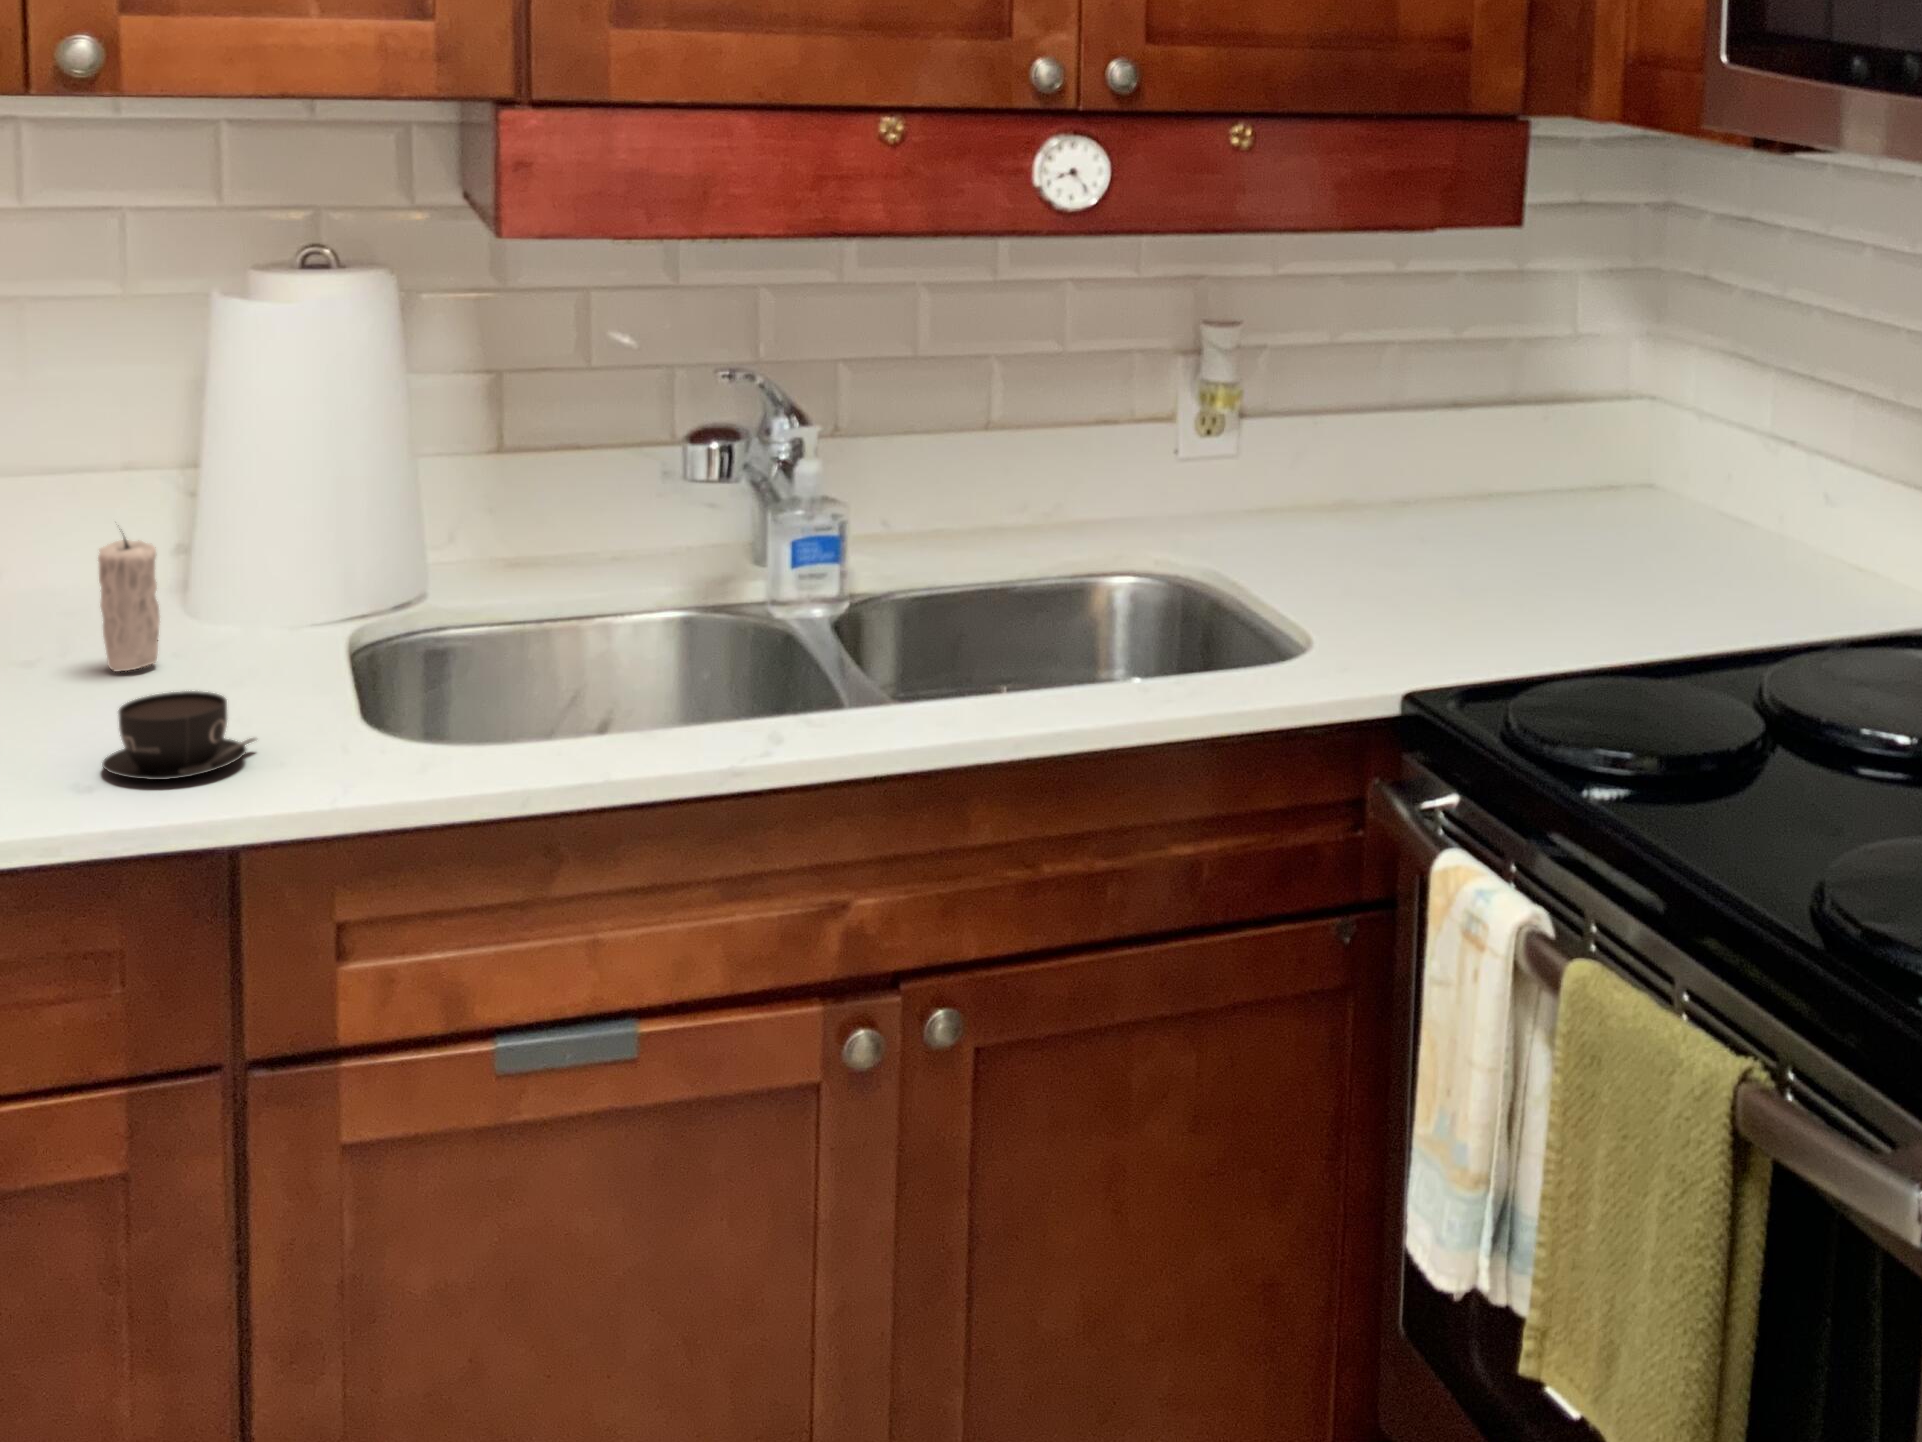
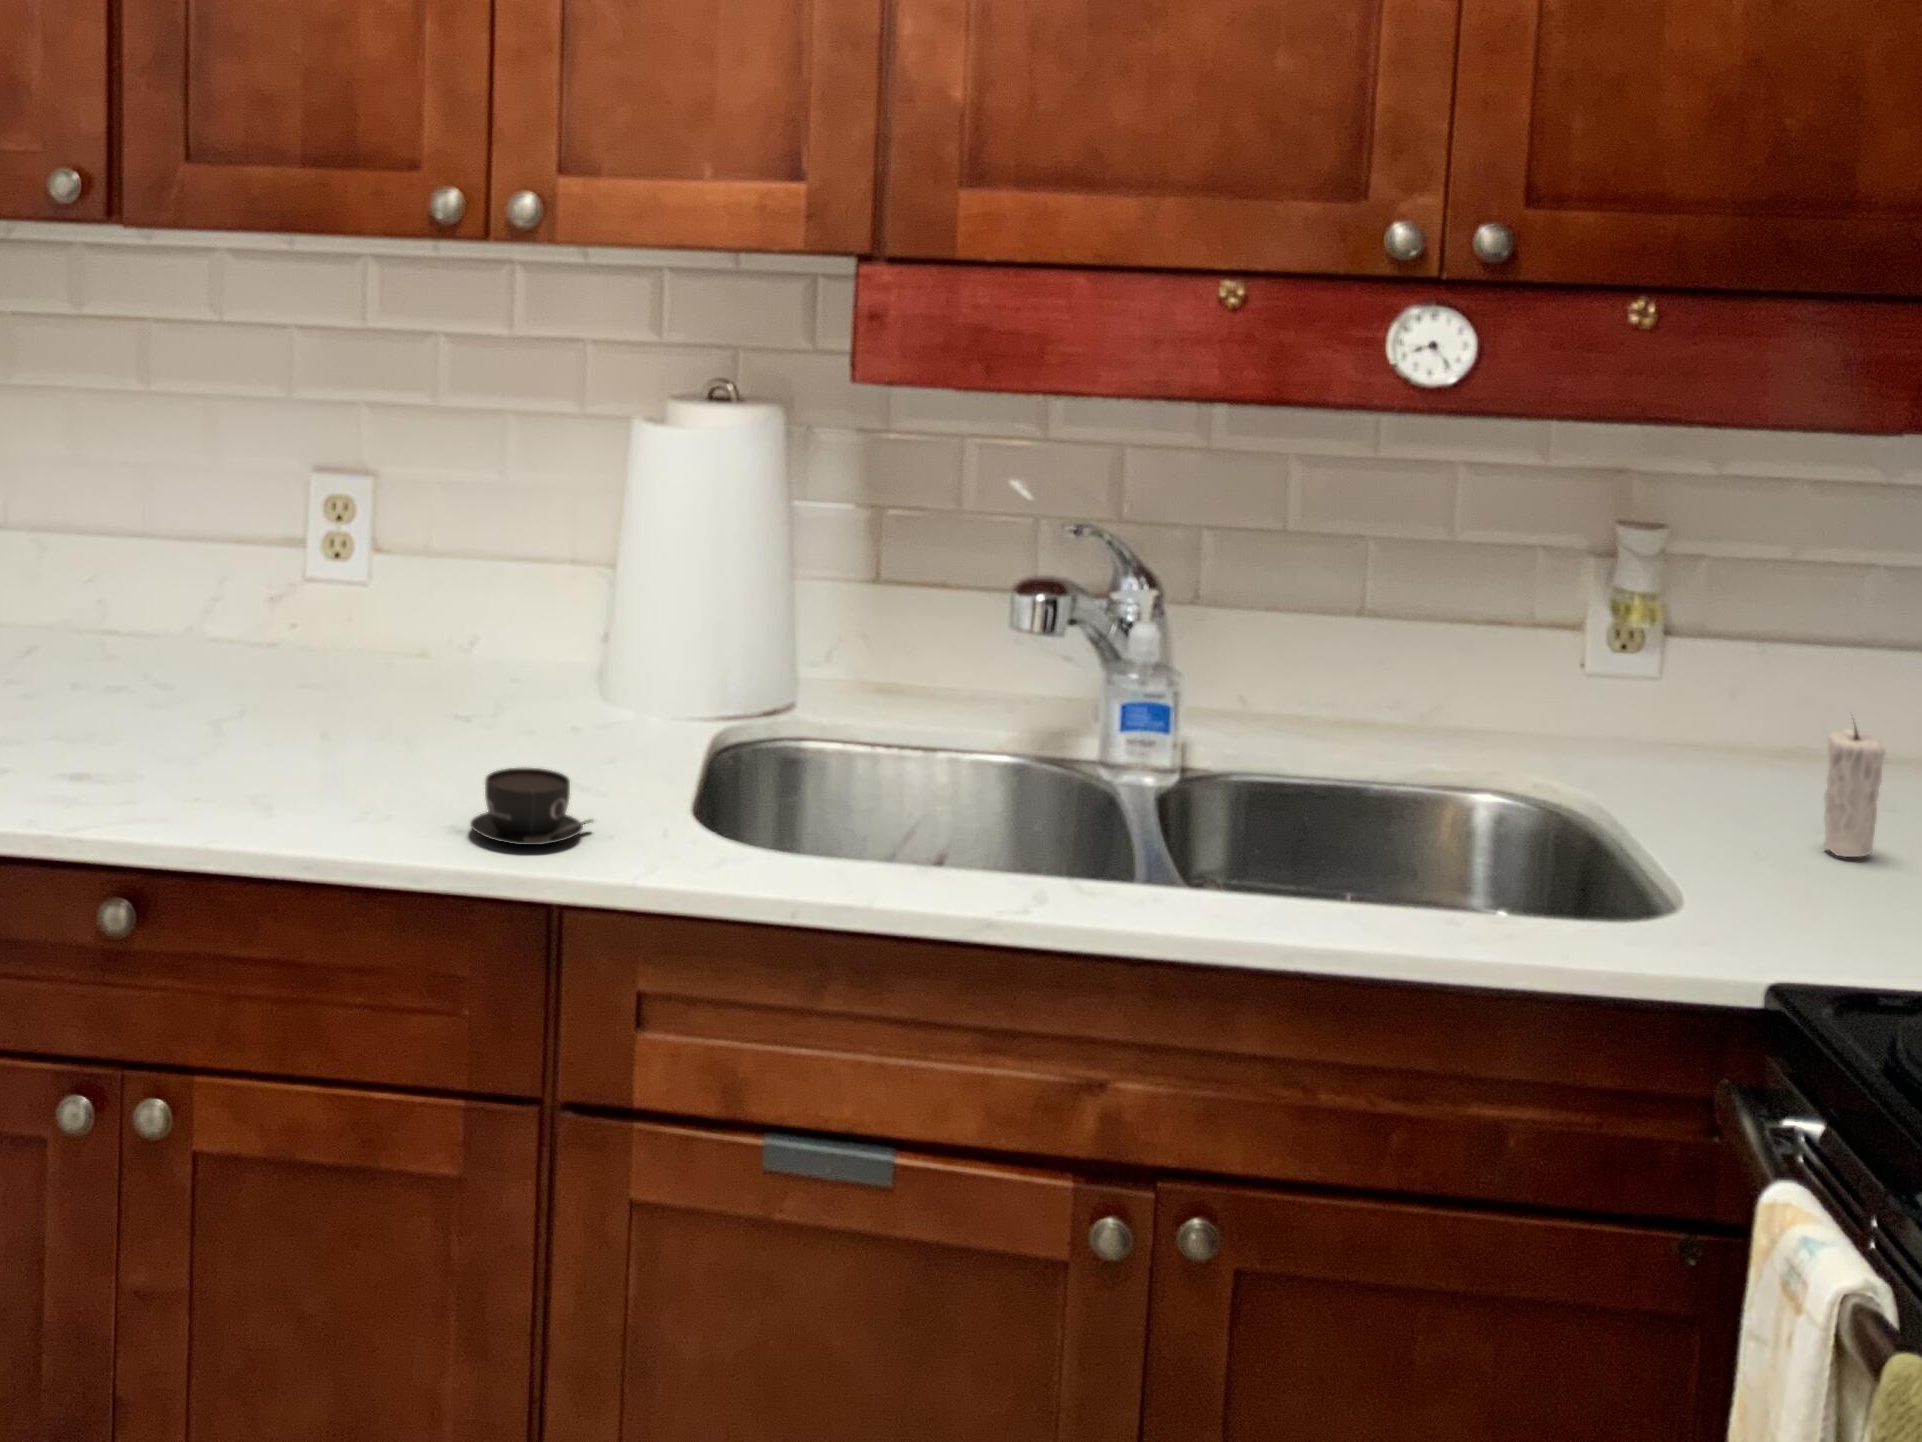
candle: present [98,533,160,671] -> present [1824,727,1885,857]

